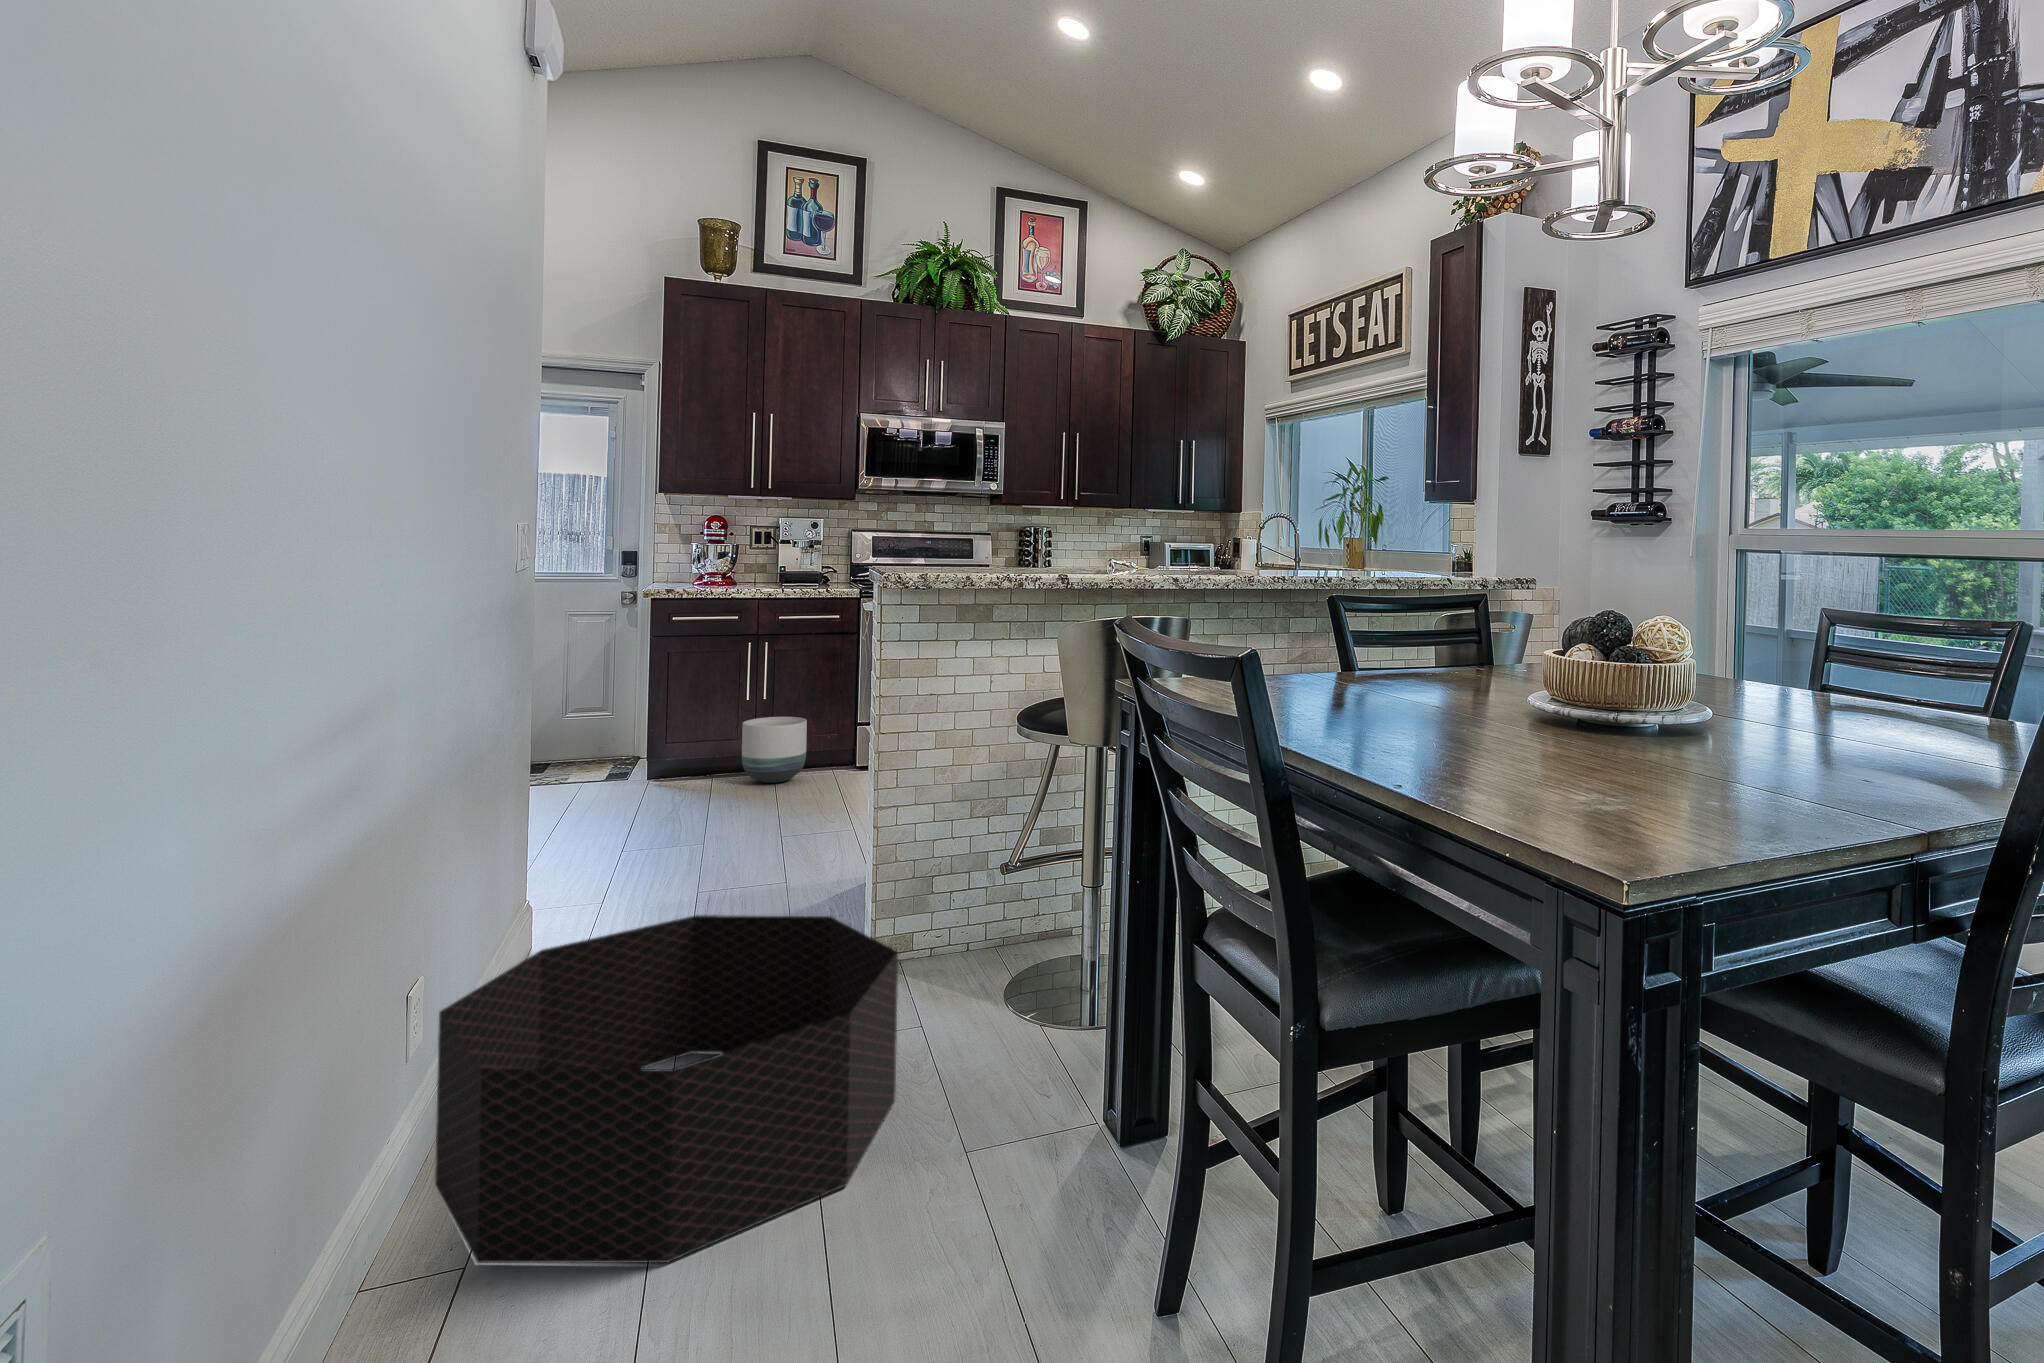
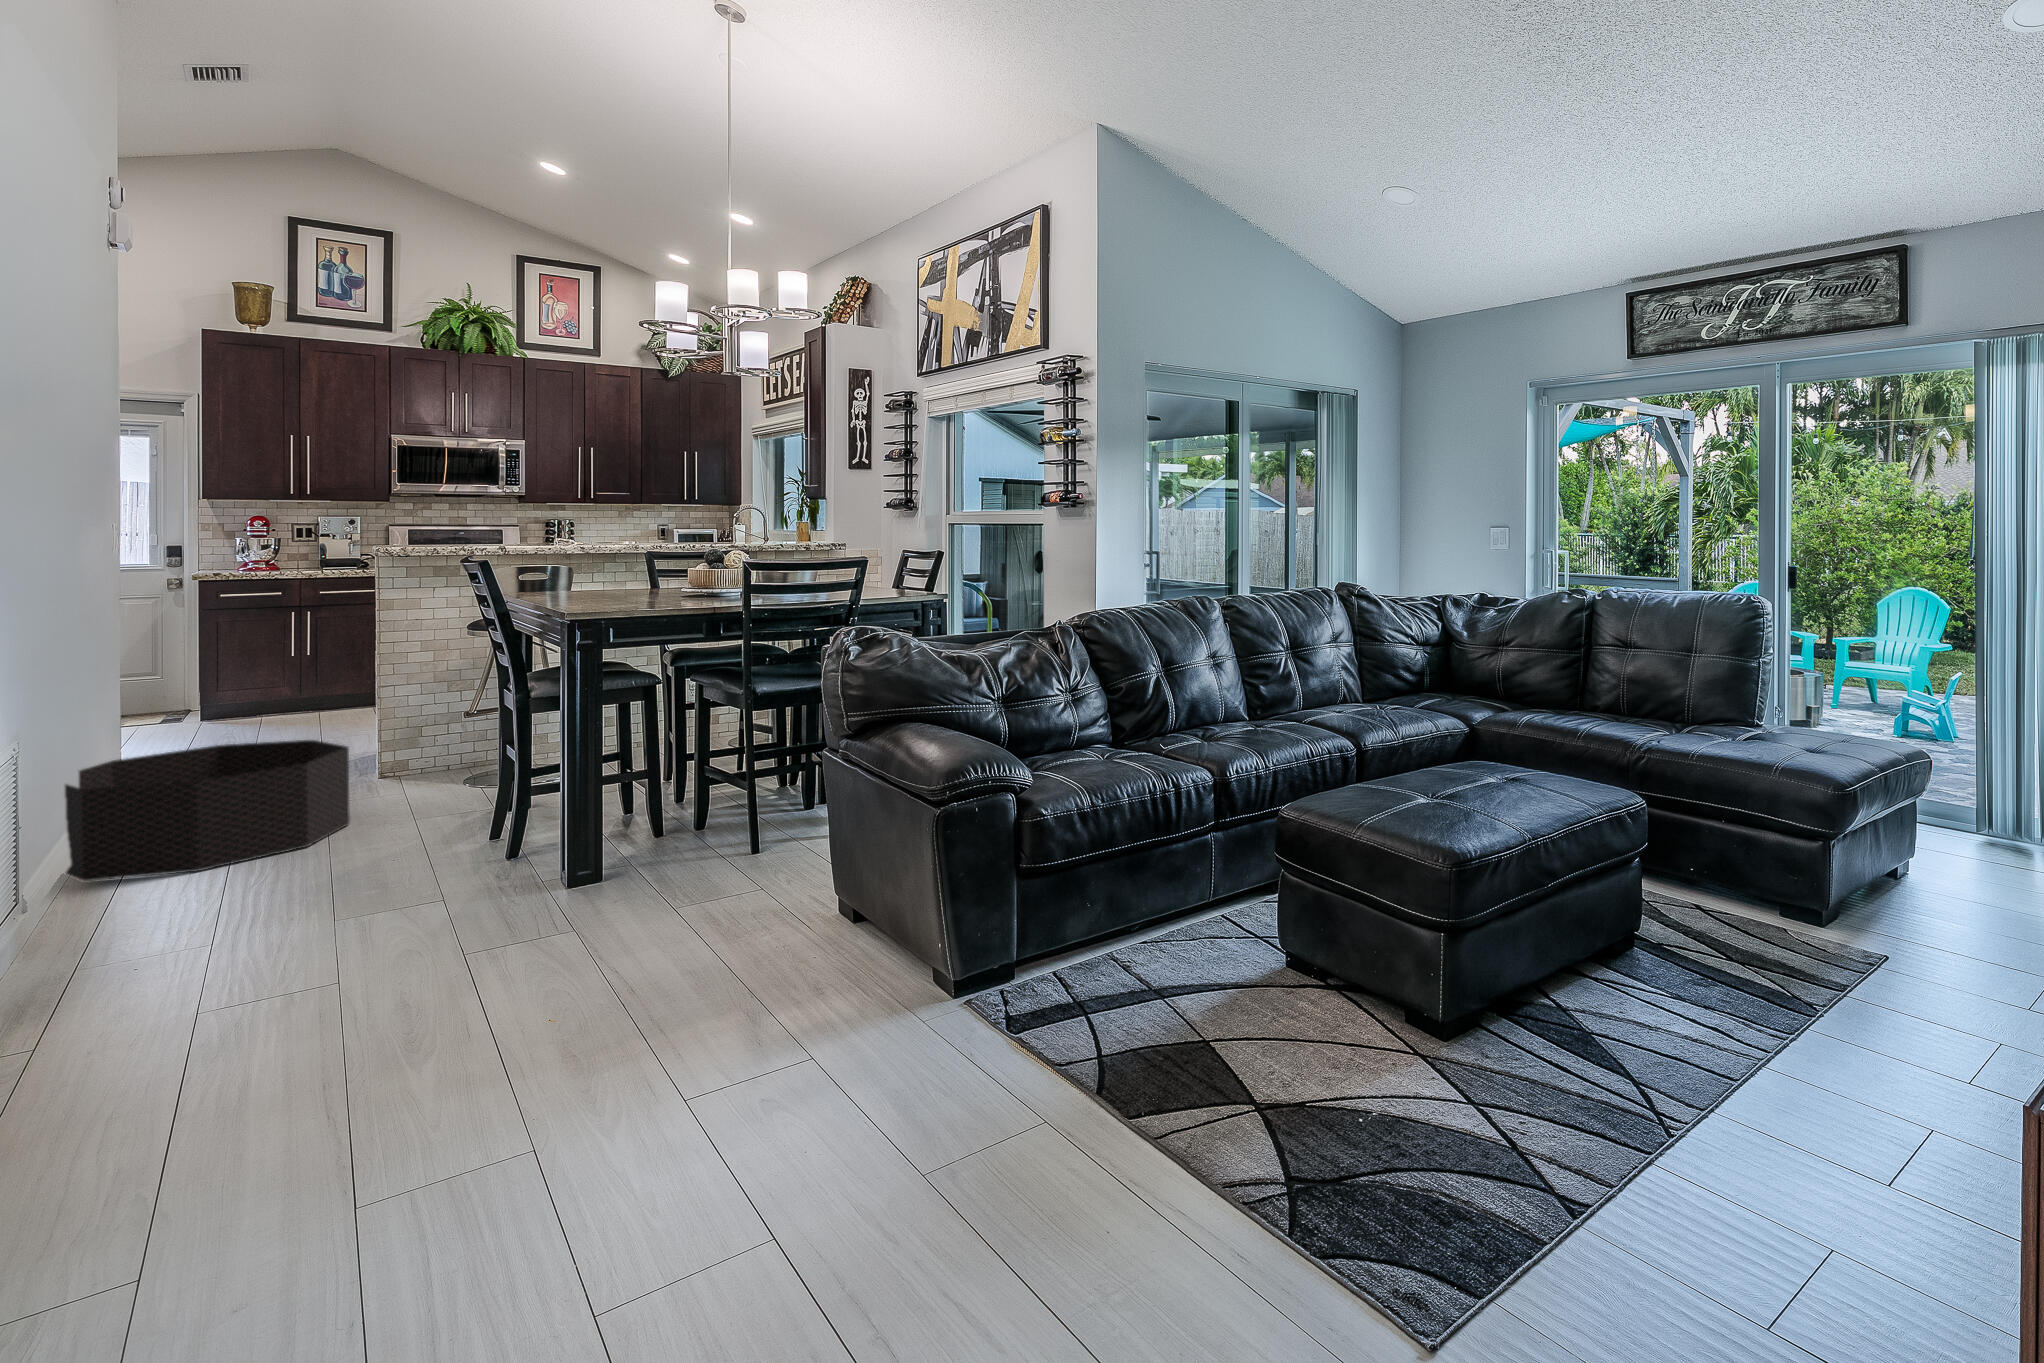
planter: present [742,717,807,783] -> none [286,666,346,714]

